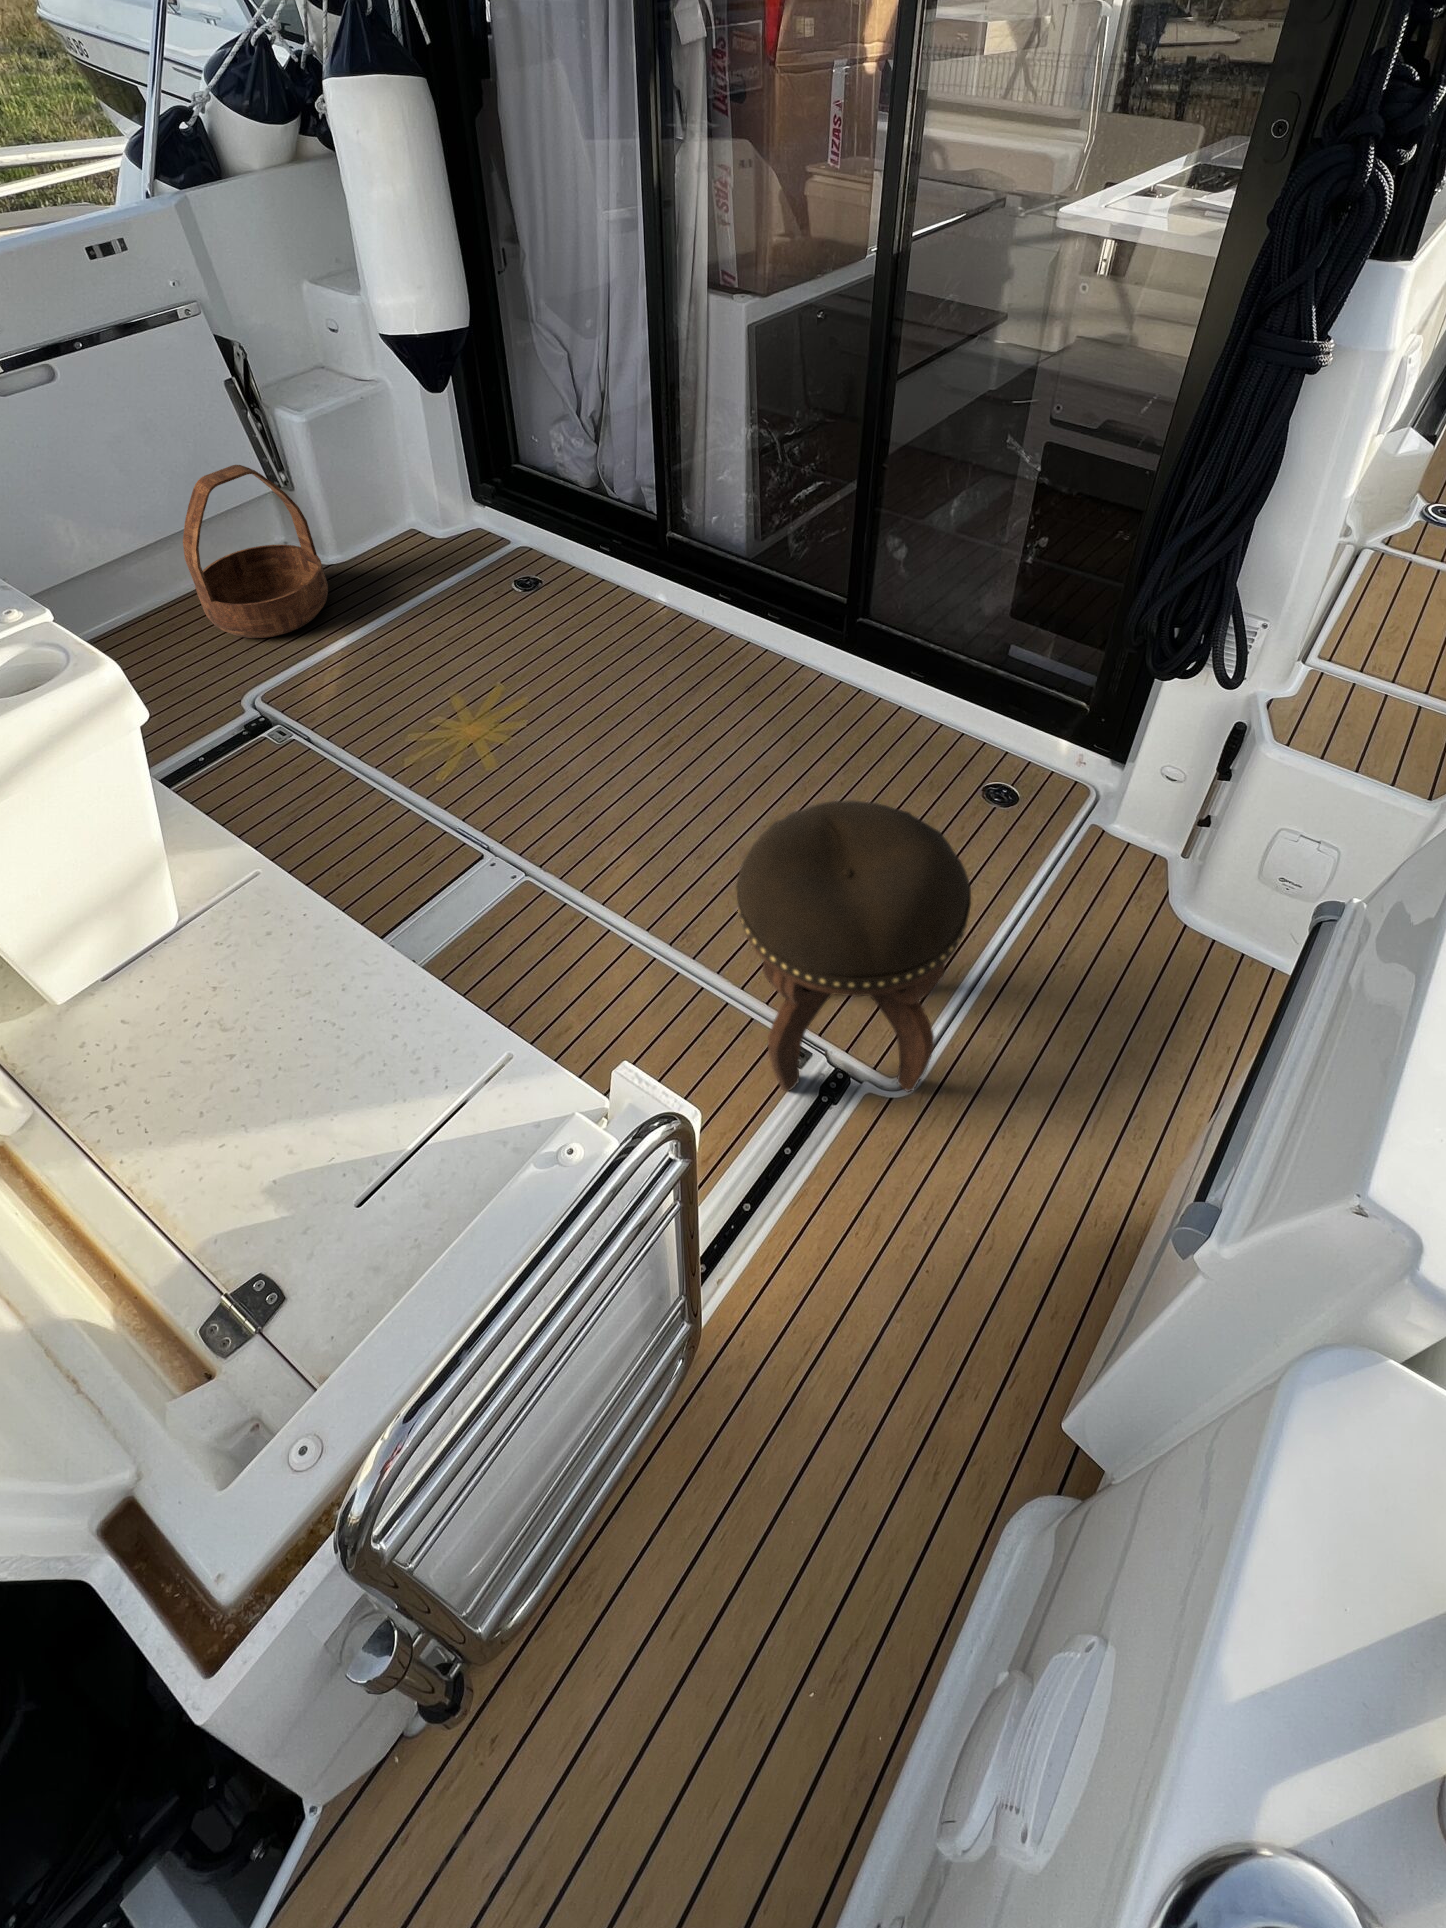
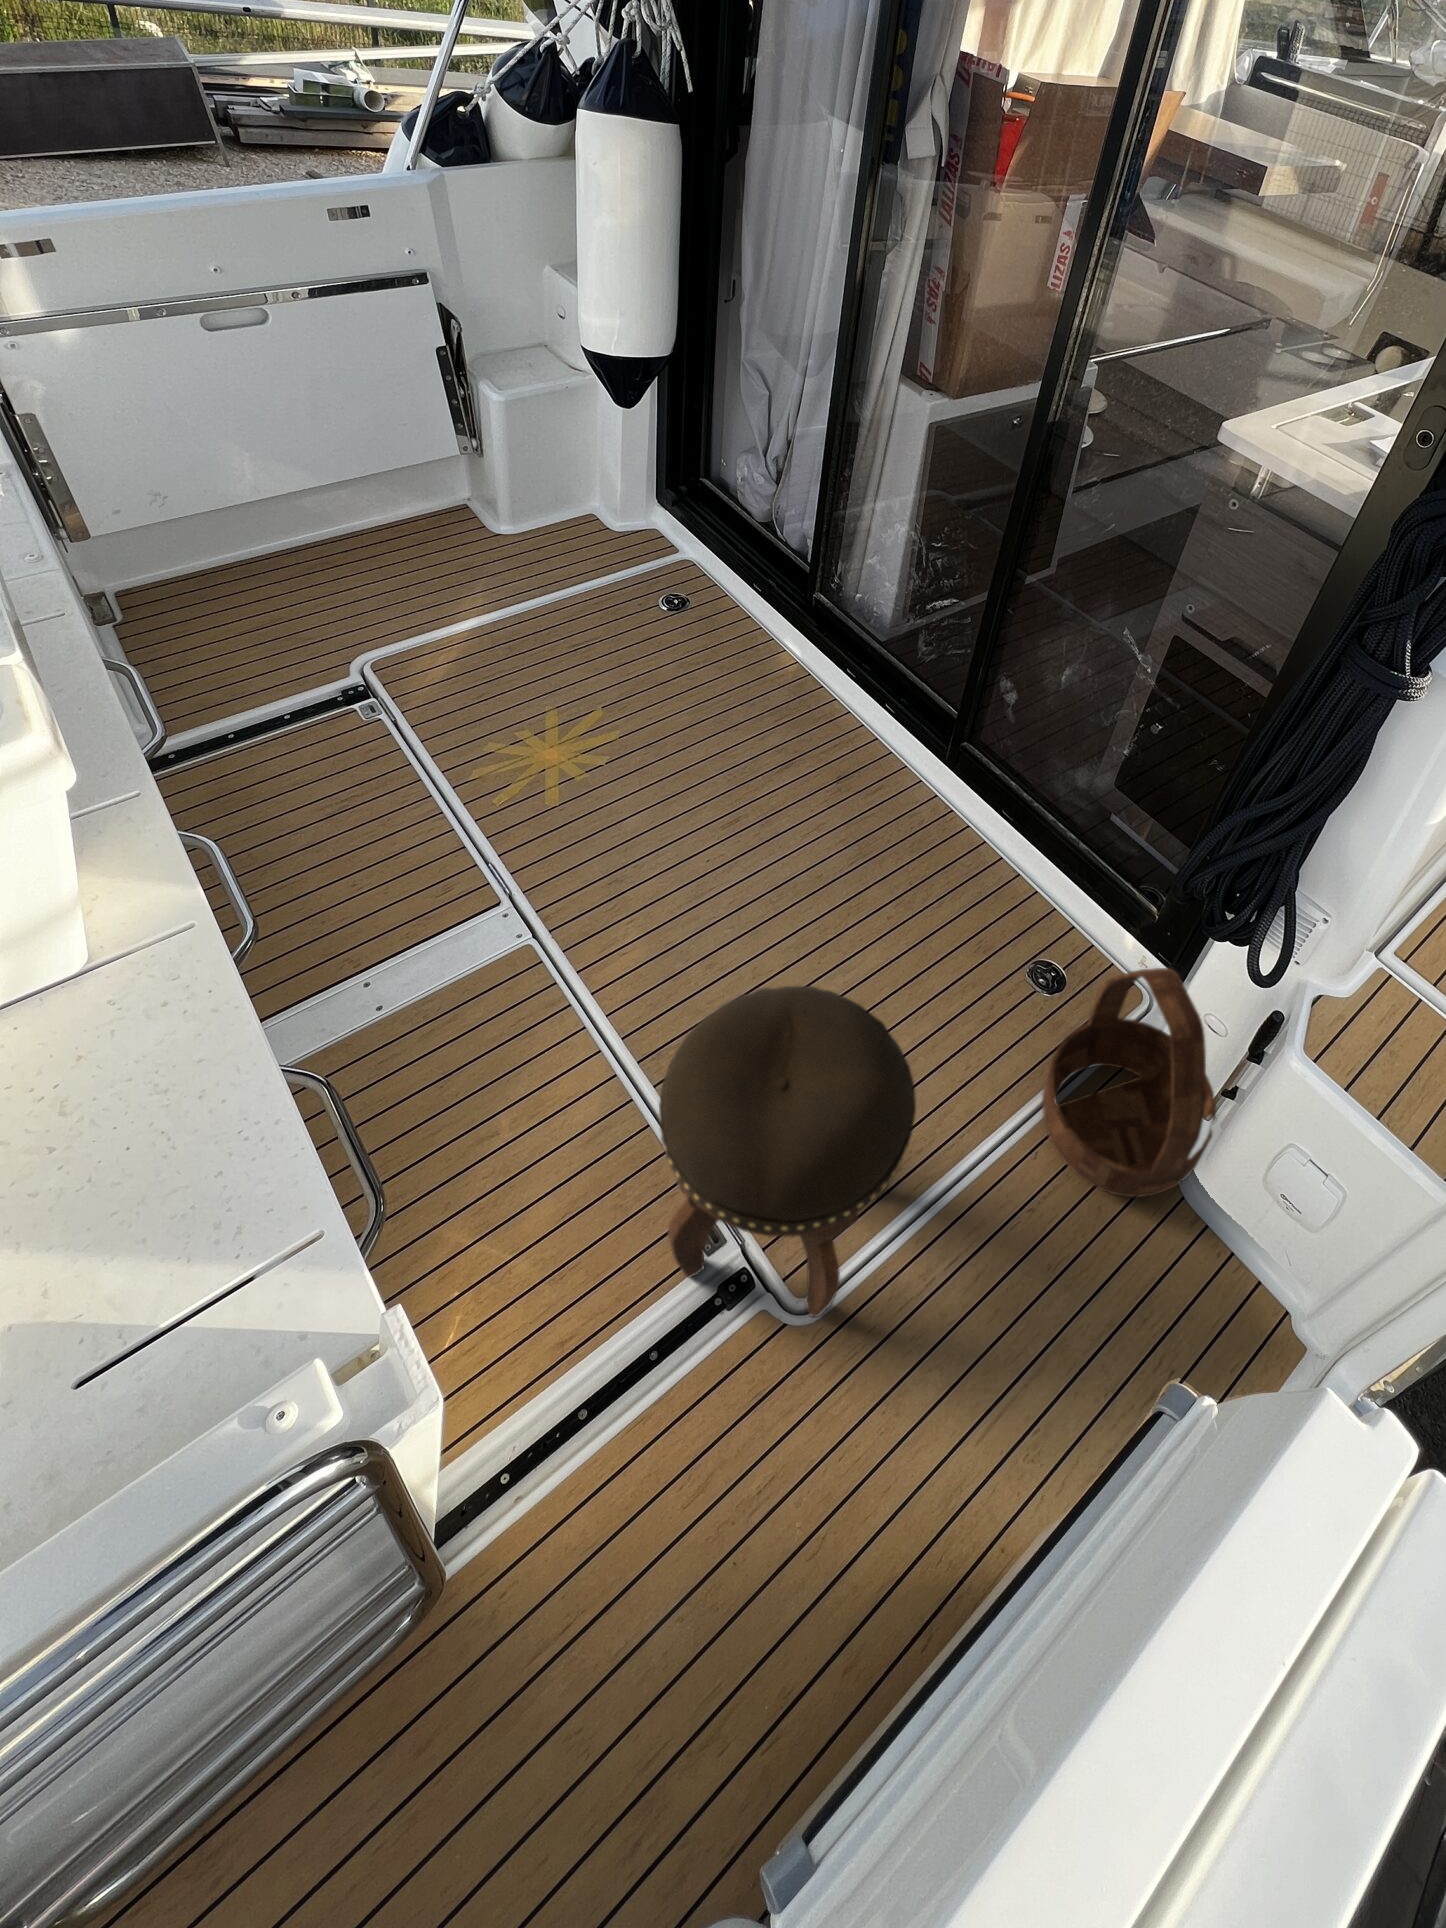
basket: present [183,465,328,638] -> present [1042,968,1216,1198]

